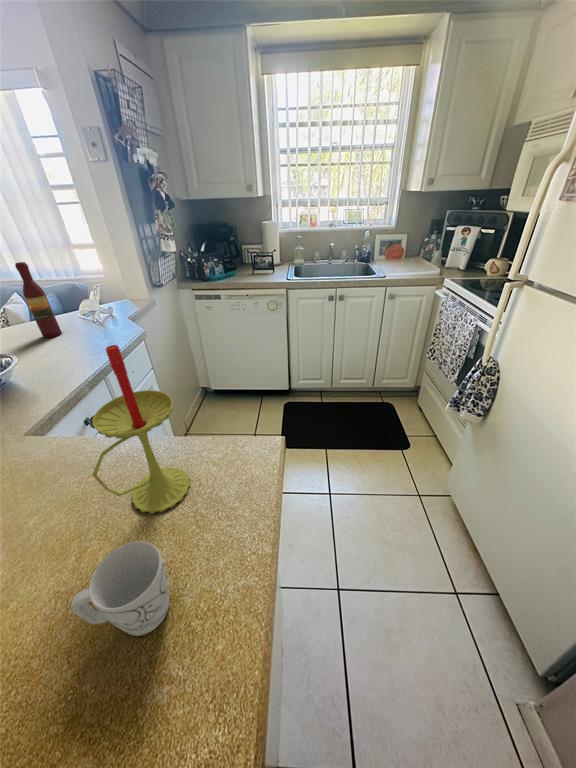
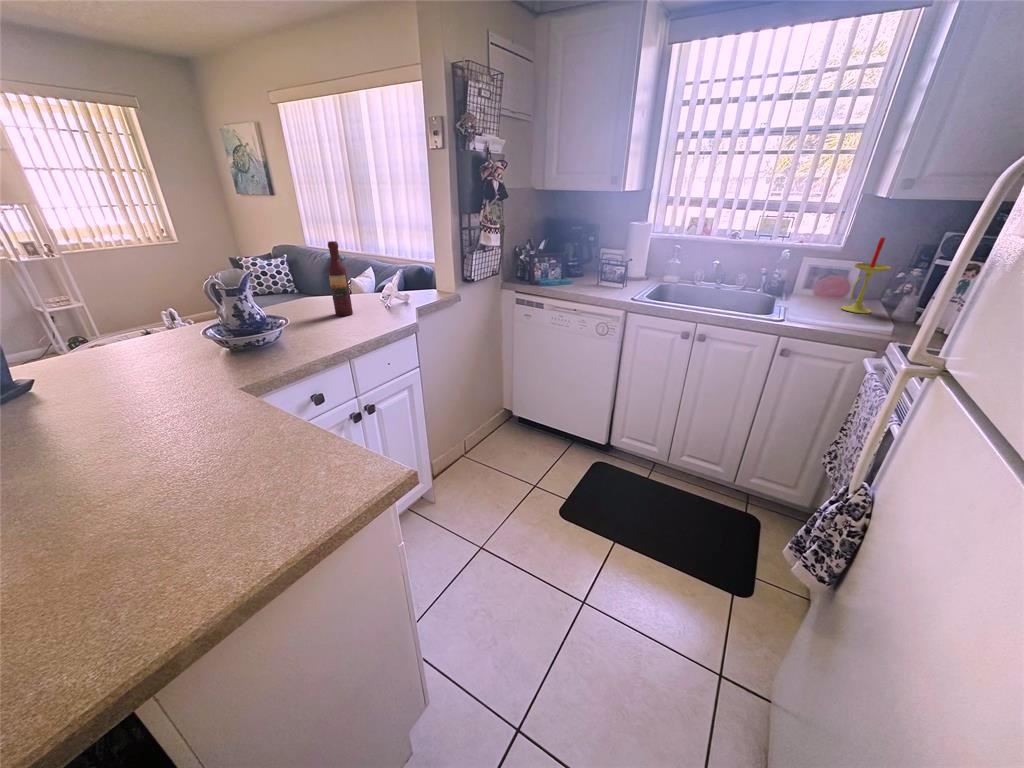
candle: present [92,345,190,513] -> present [841,237,890,314]
mug: present [71,541,169,636] -> none [112,505,198,593]

